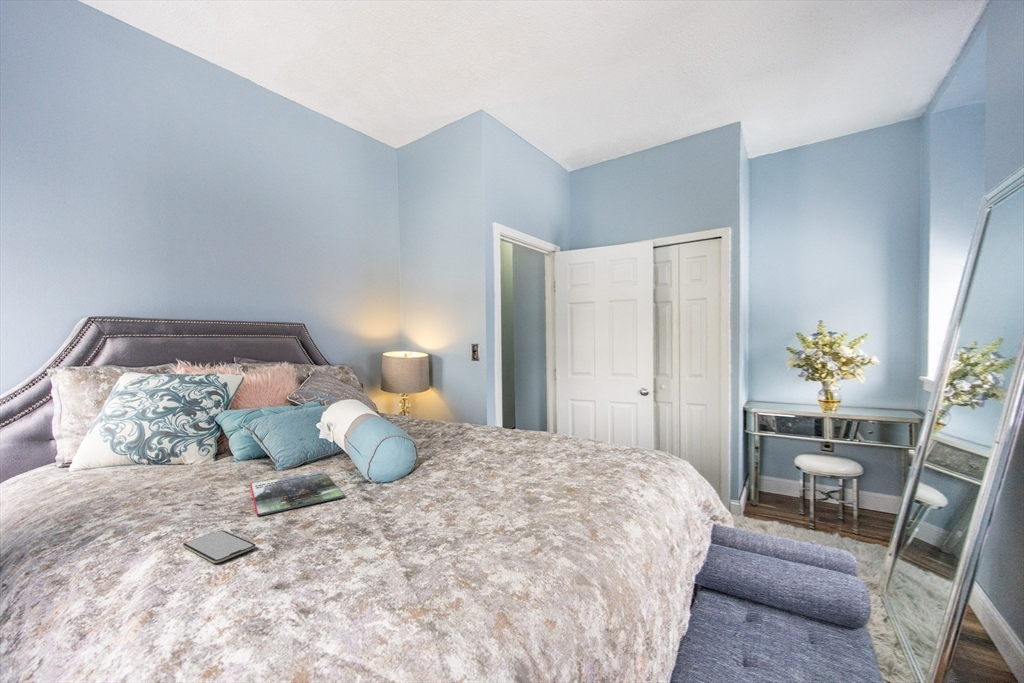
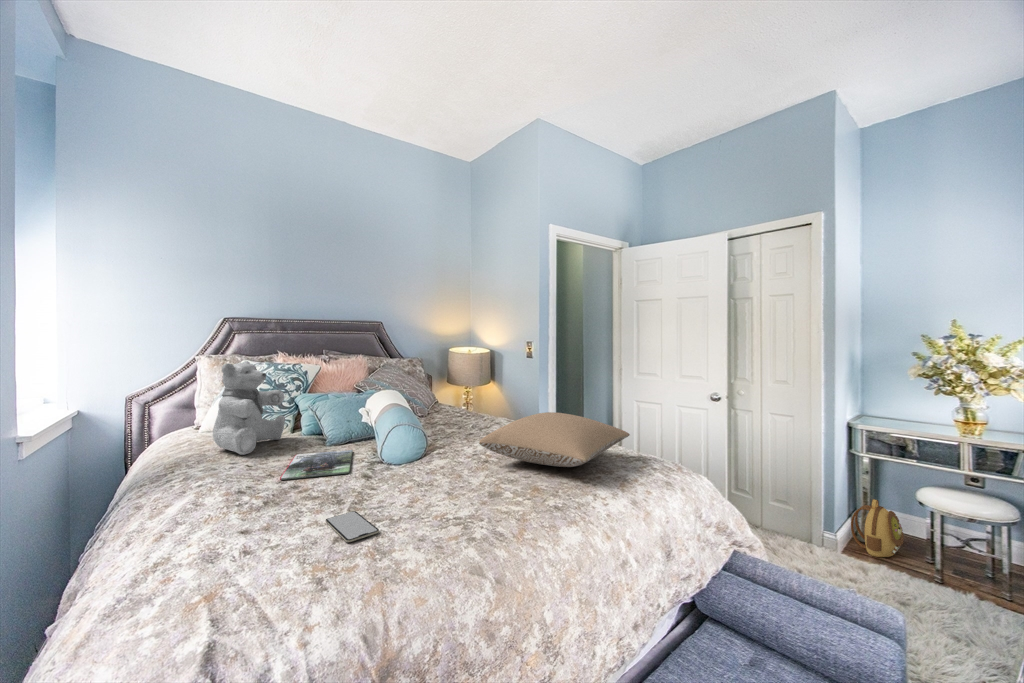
teddy bear: none [115,370,215,492] -> present [213,361,285,455]
pillow: none [487,411,620,463] -> present [479,412,630,467]
backpack: none [751,469,788,517] -> present [851,499,904,557]
smartphone: present [183,531,256,563] -> present [326,511,379,542]

